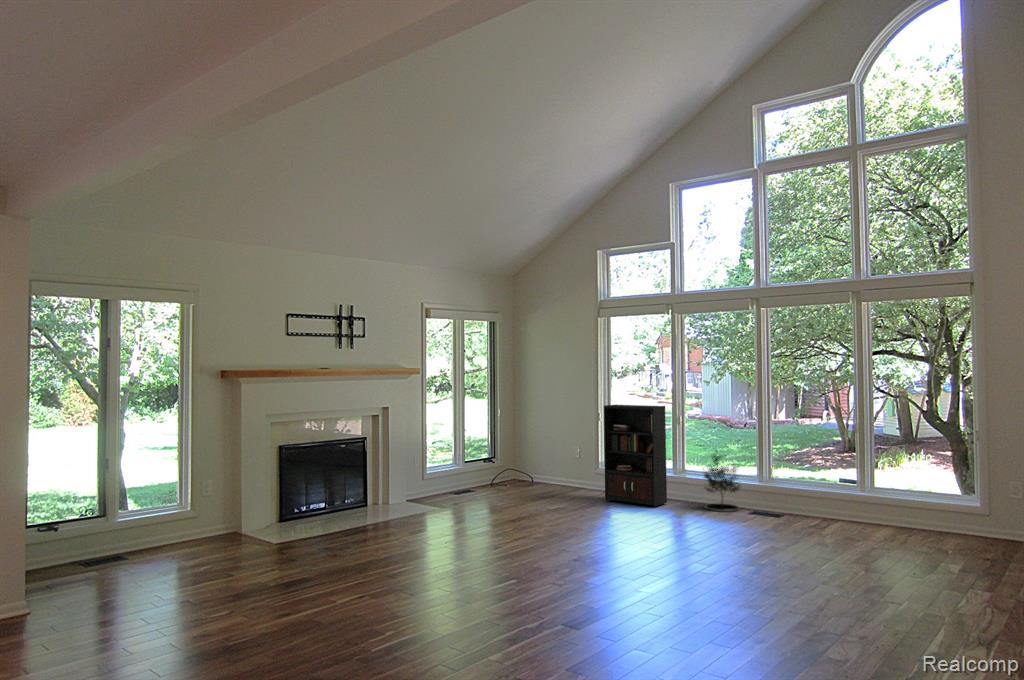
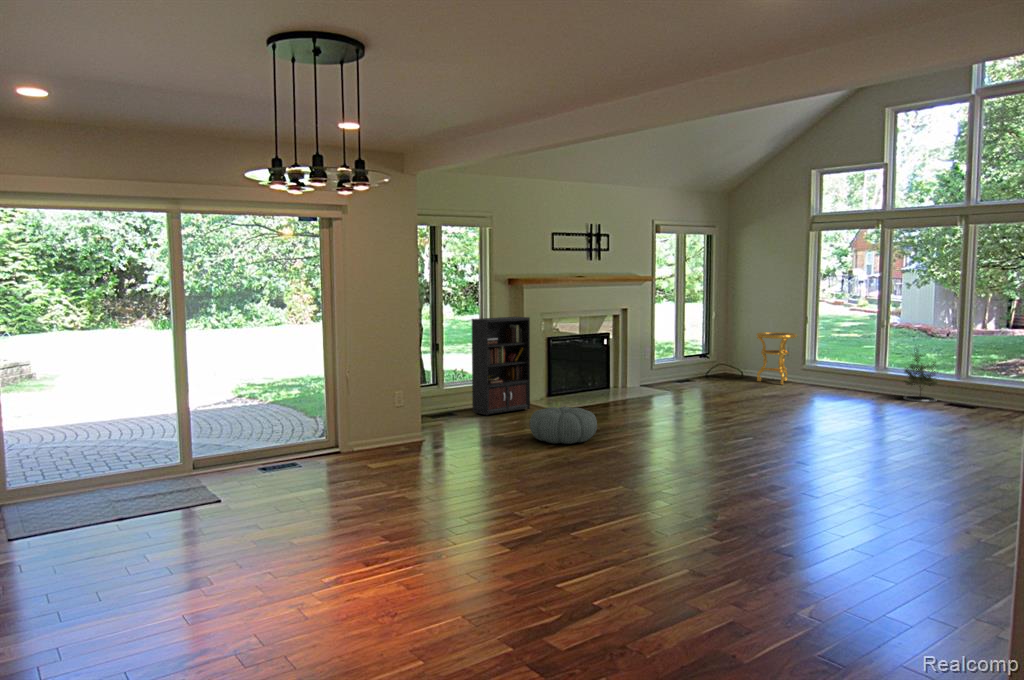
bookcase: present [604,405,691,506] -> present [472,317,530,415]
side table: none [544,432,589,494] -> present [756,332,797,385]
pouf: none [184,555,293,619] -> present [530,407,597,444]

